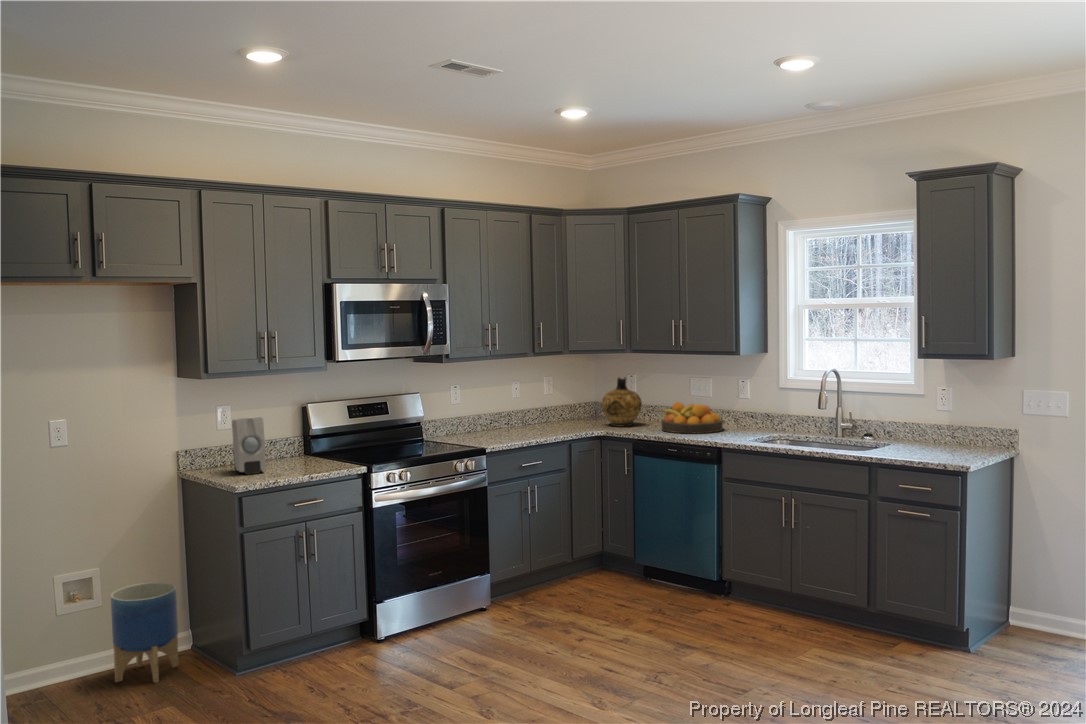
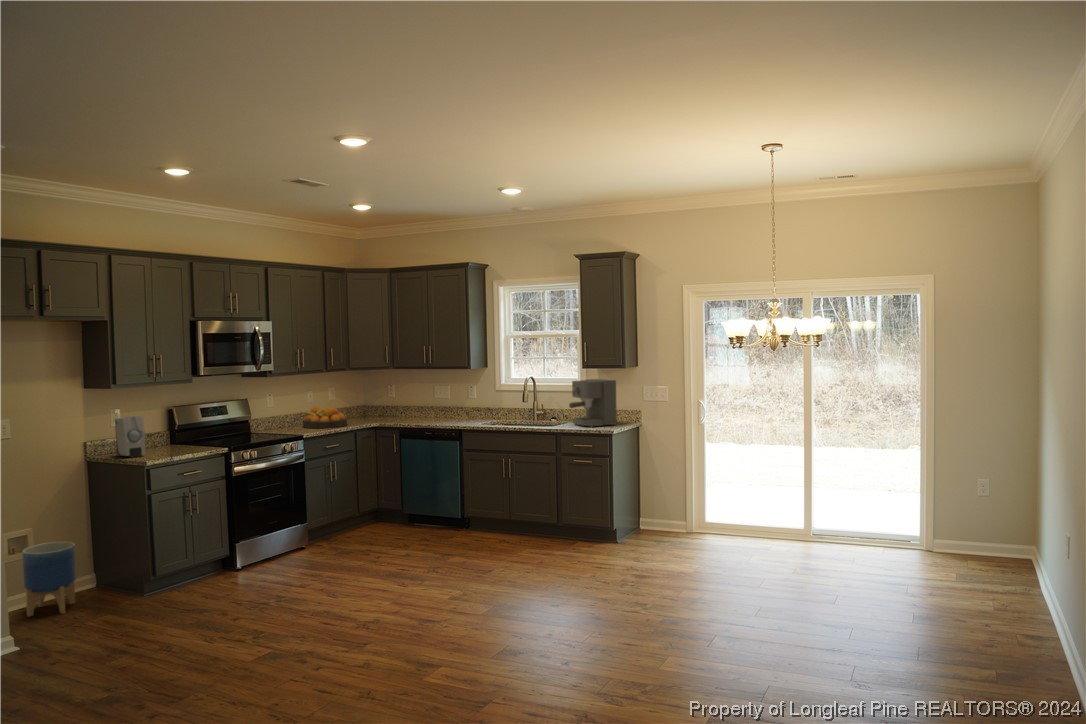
coffee maker: none [893,375,978,456] -> present [569,379,617,427]
ceramic jug: present [602,377,642,426] -> none [376,385,404,420]
fruit bowl: present [661,402,723,434] -> present [302,407,347,428]

